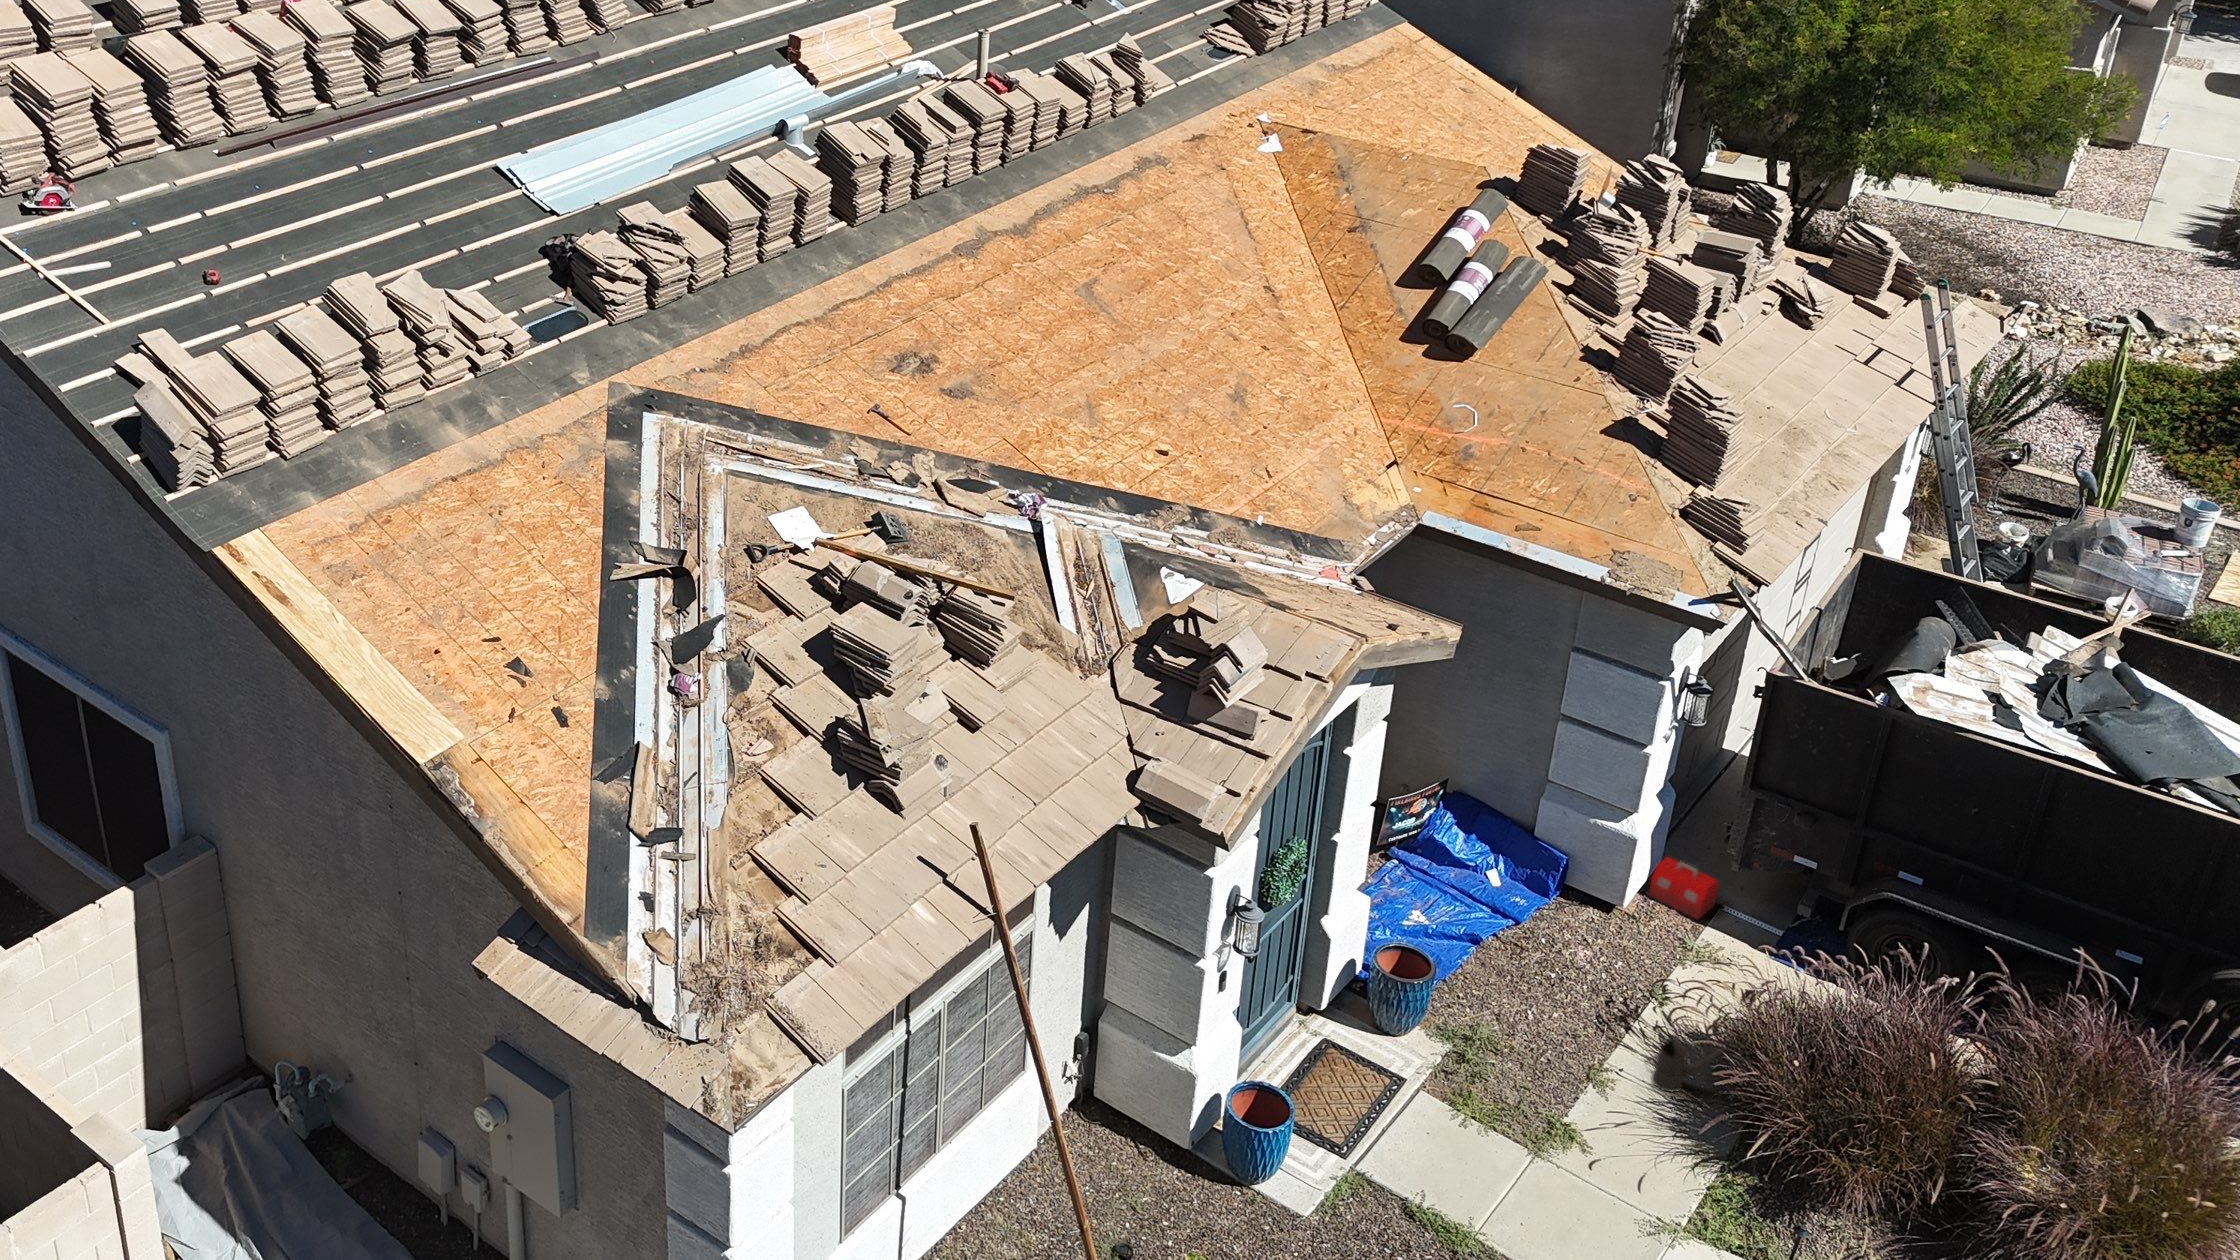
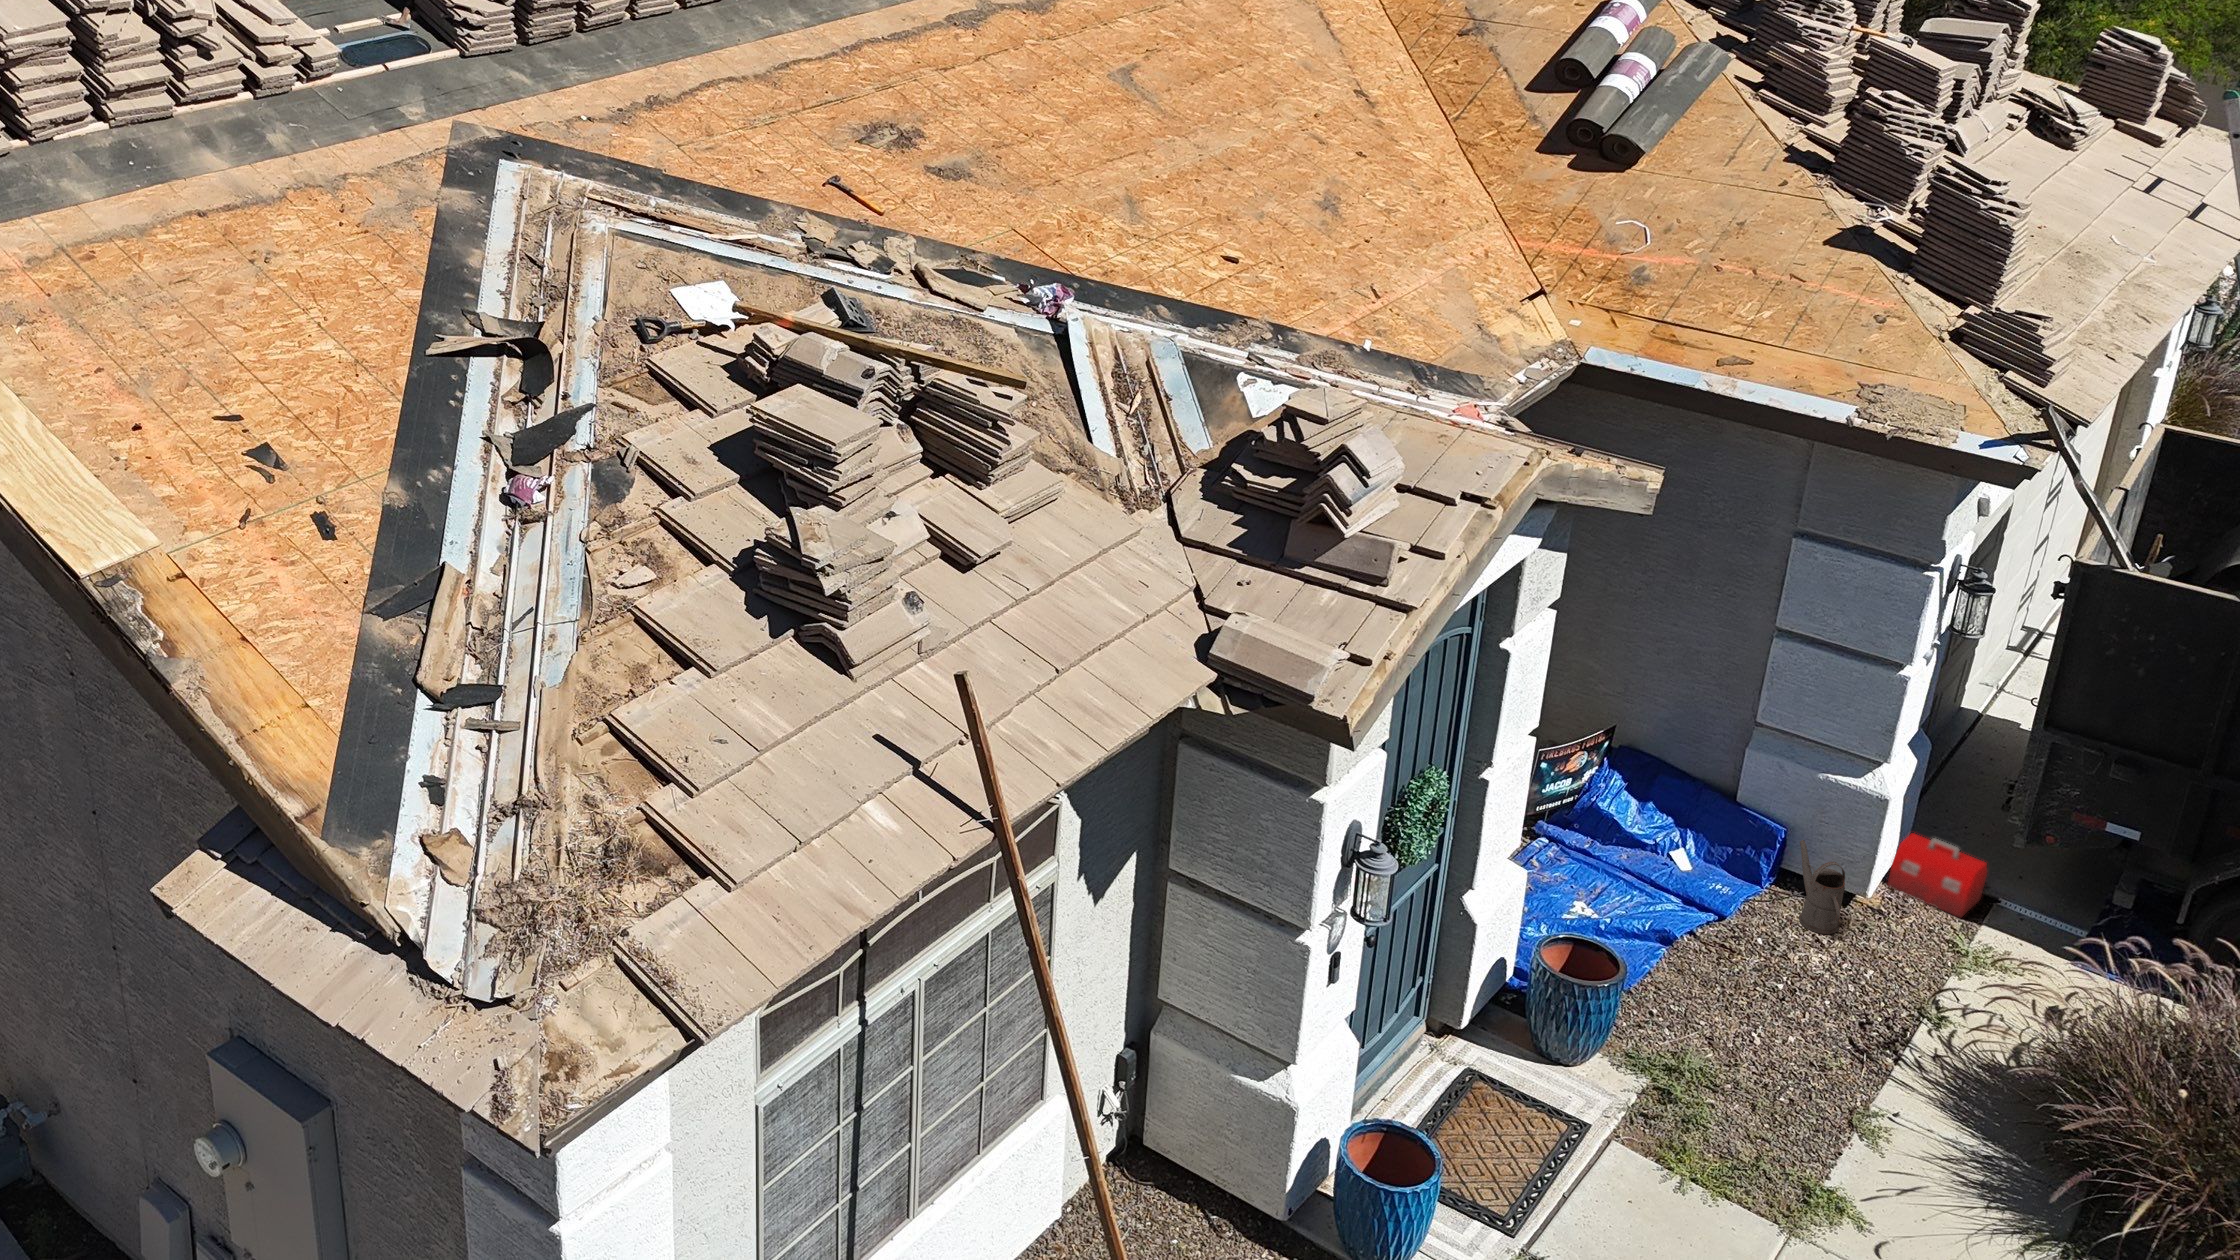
watering can: present [1647,1036,1724,1092] -> present [1799,840,1845,934]

